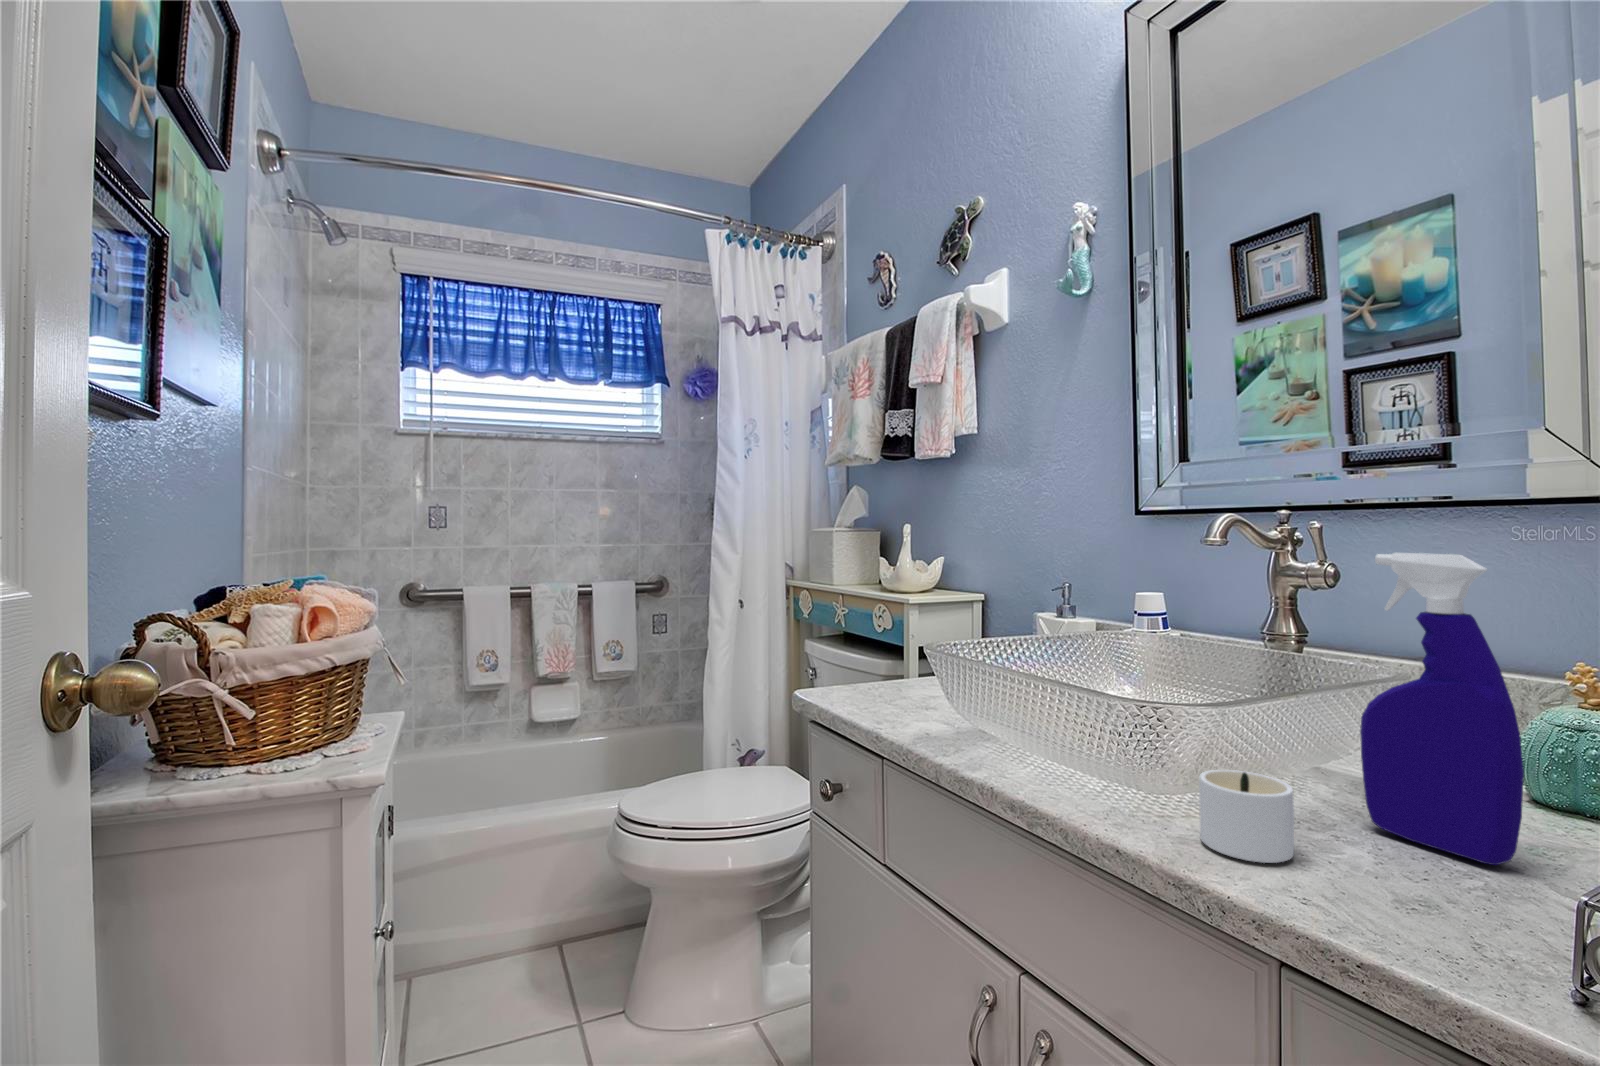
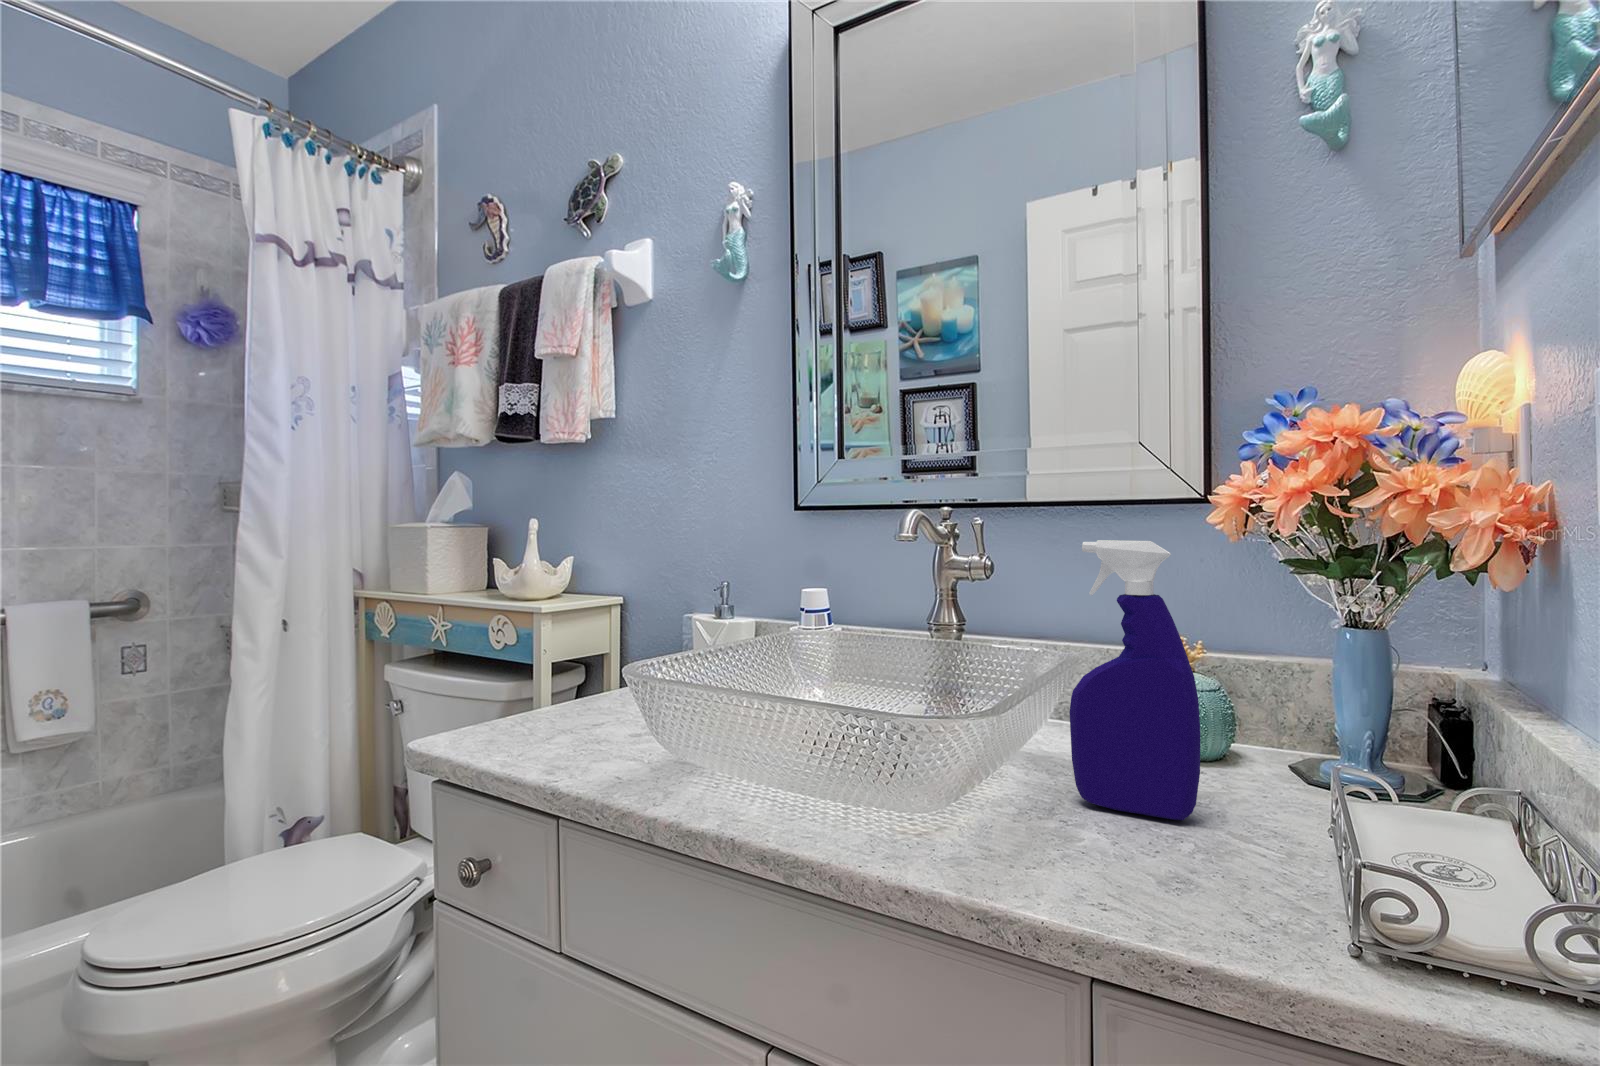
candle: present [1199,770,1294,863] -> none [970,771,1073,870]

